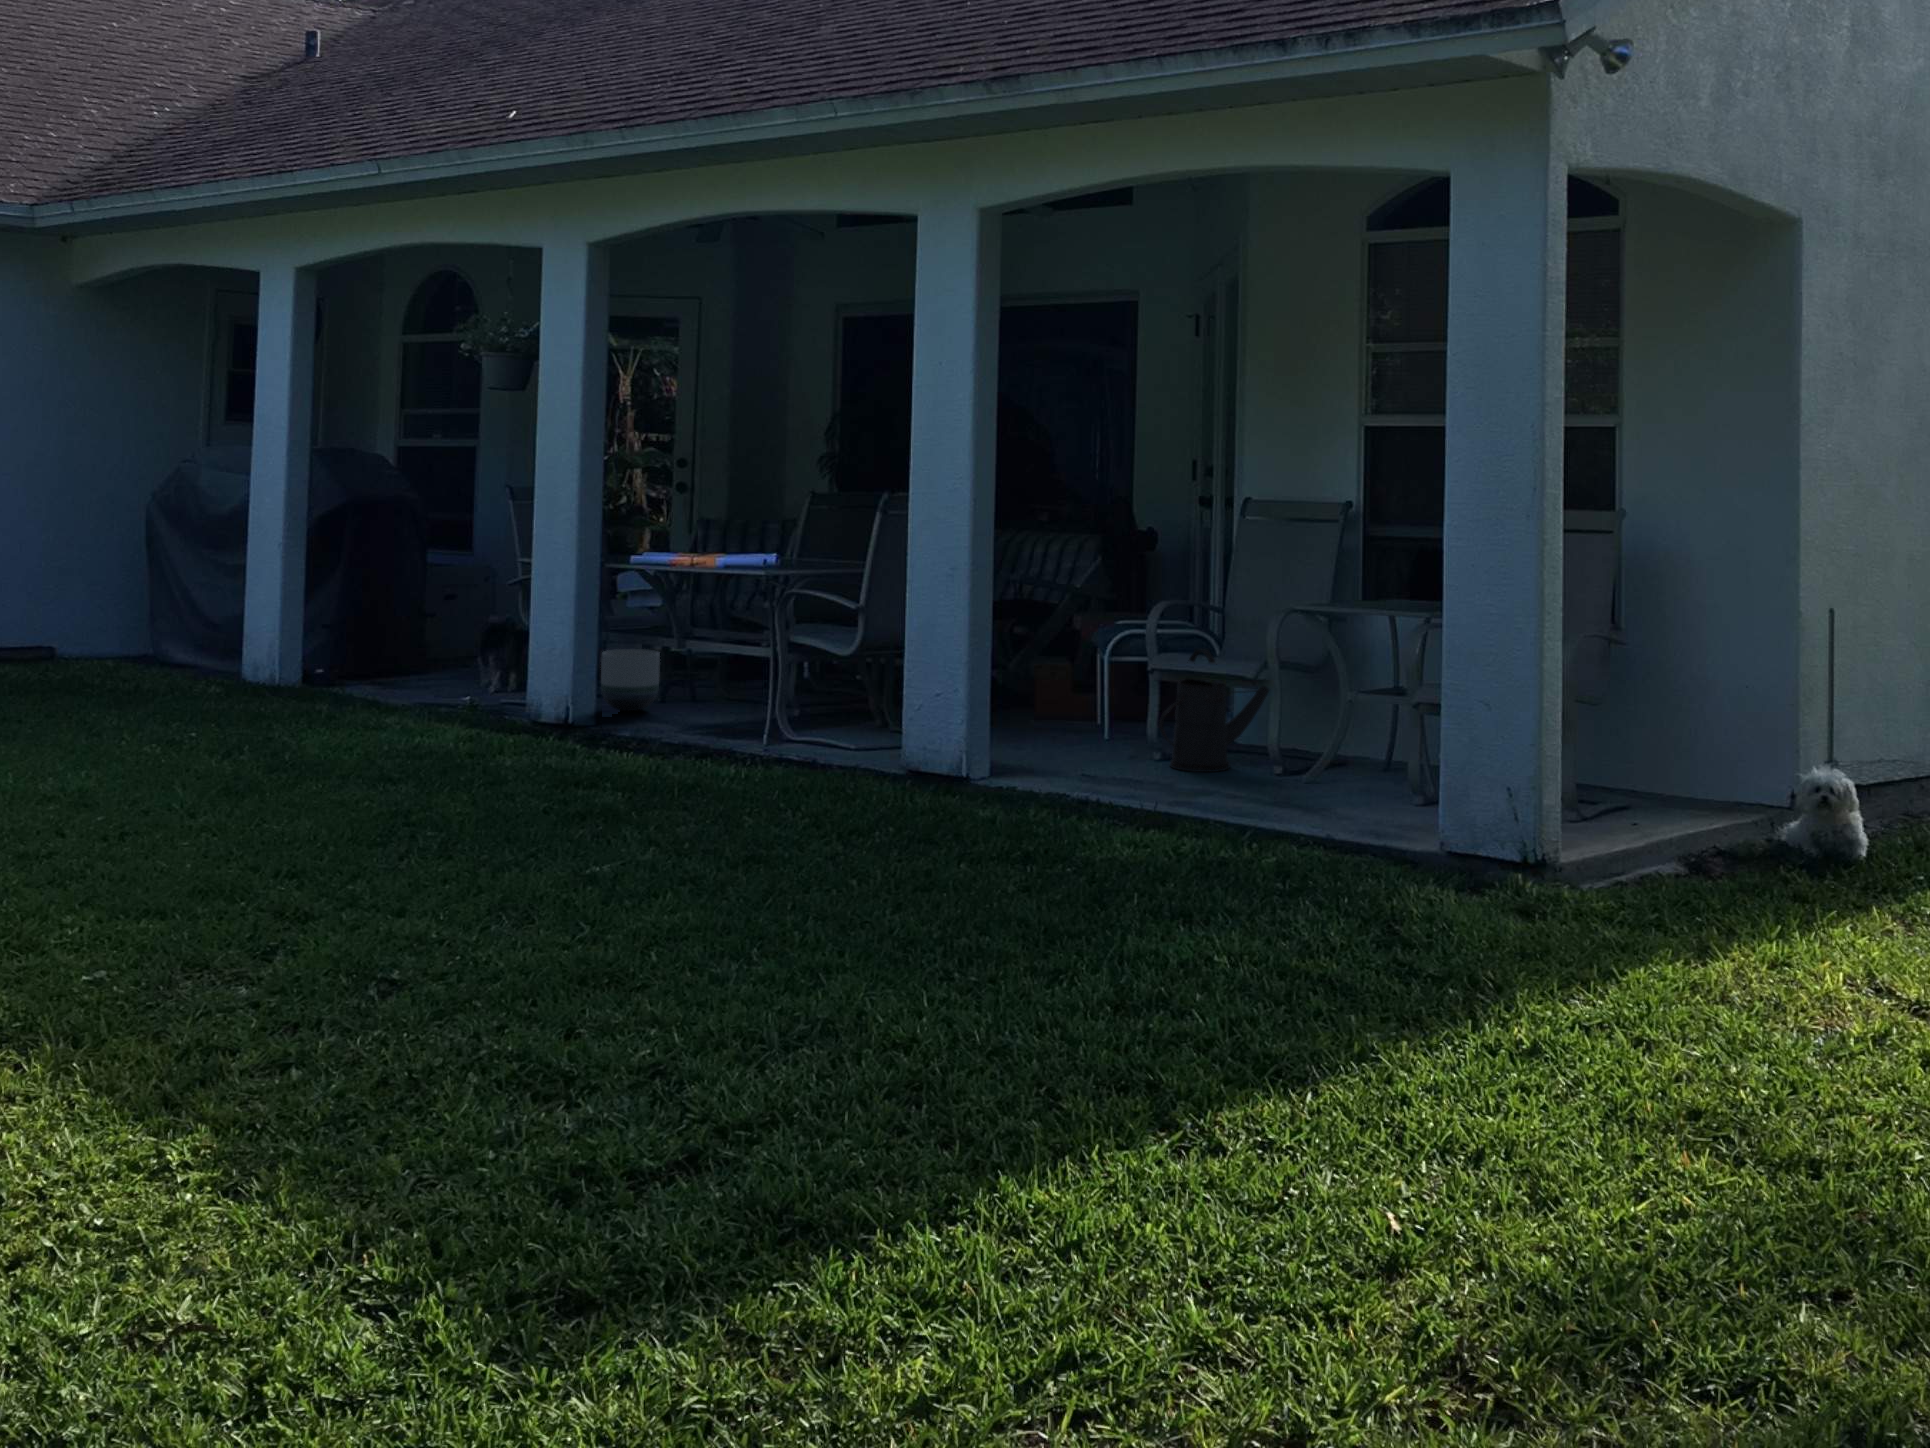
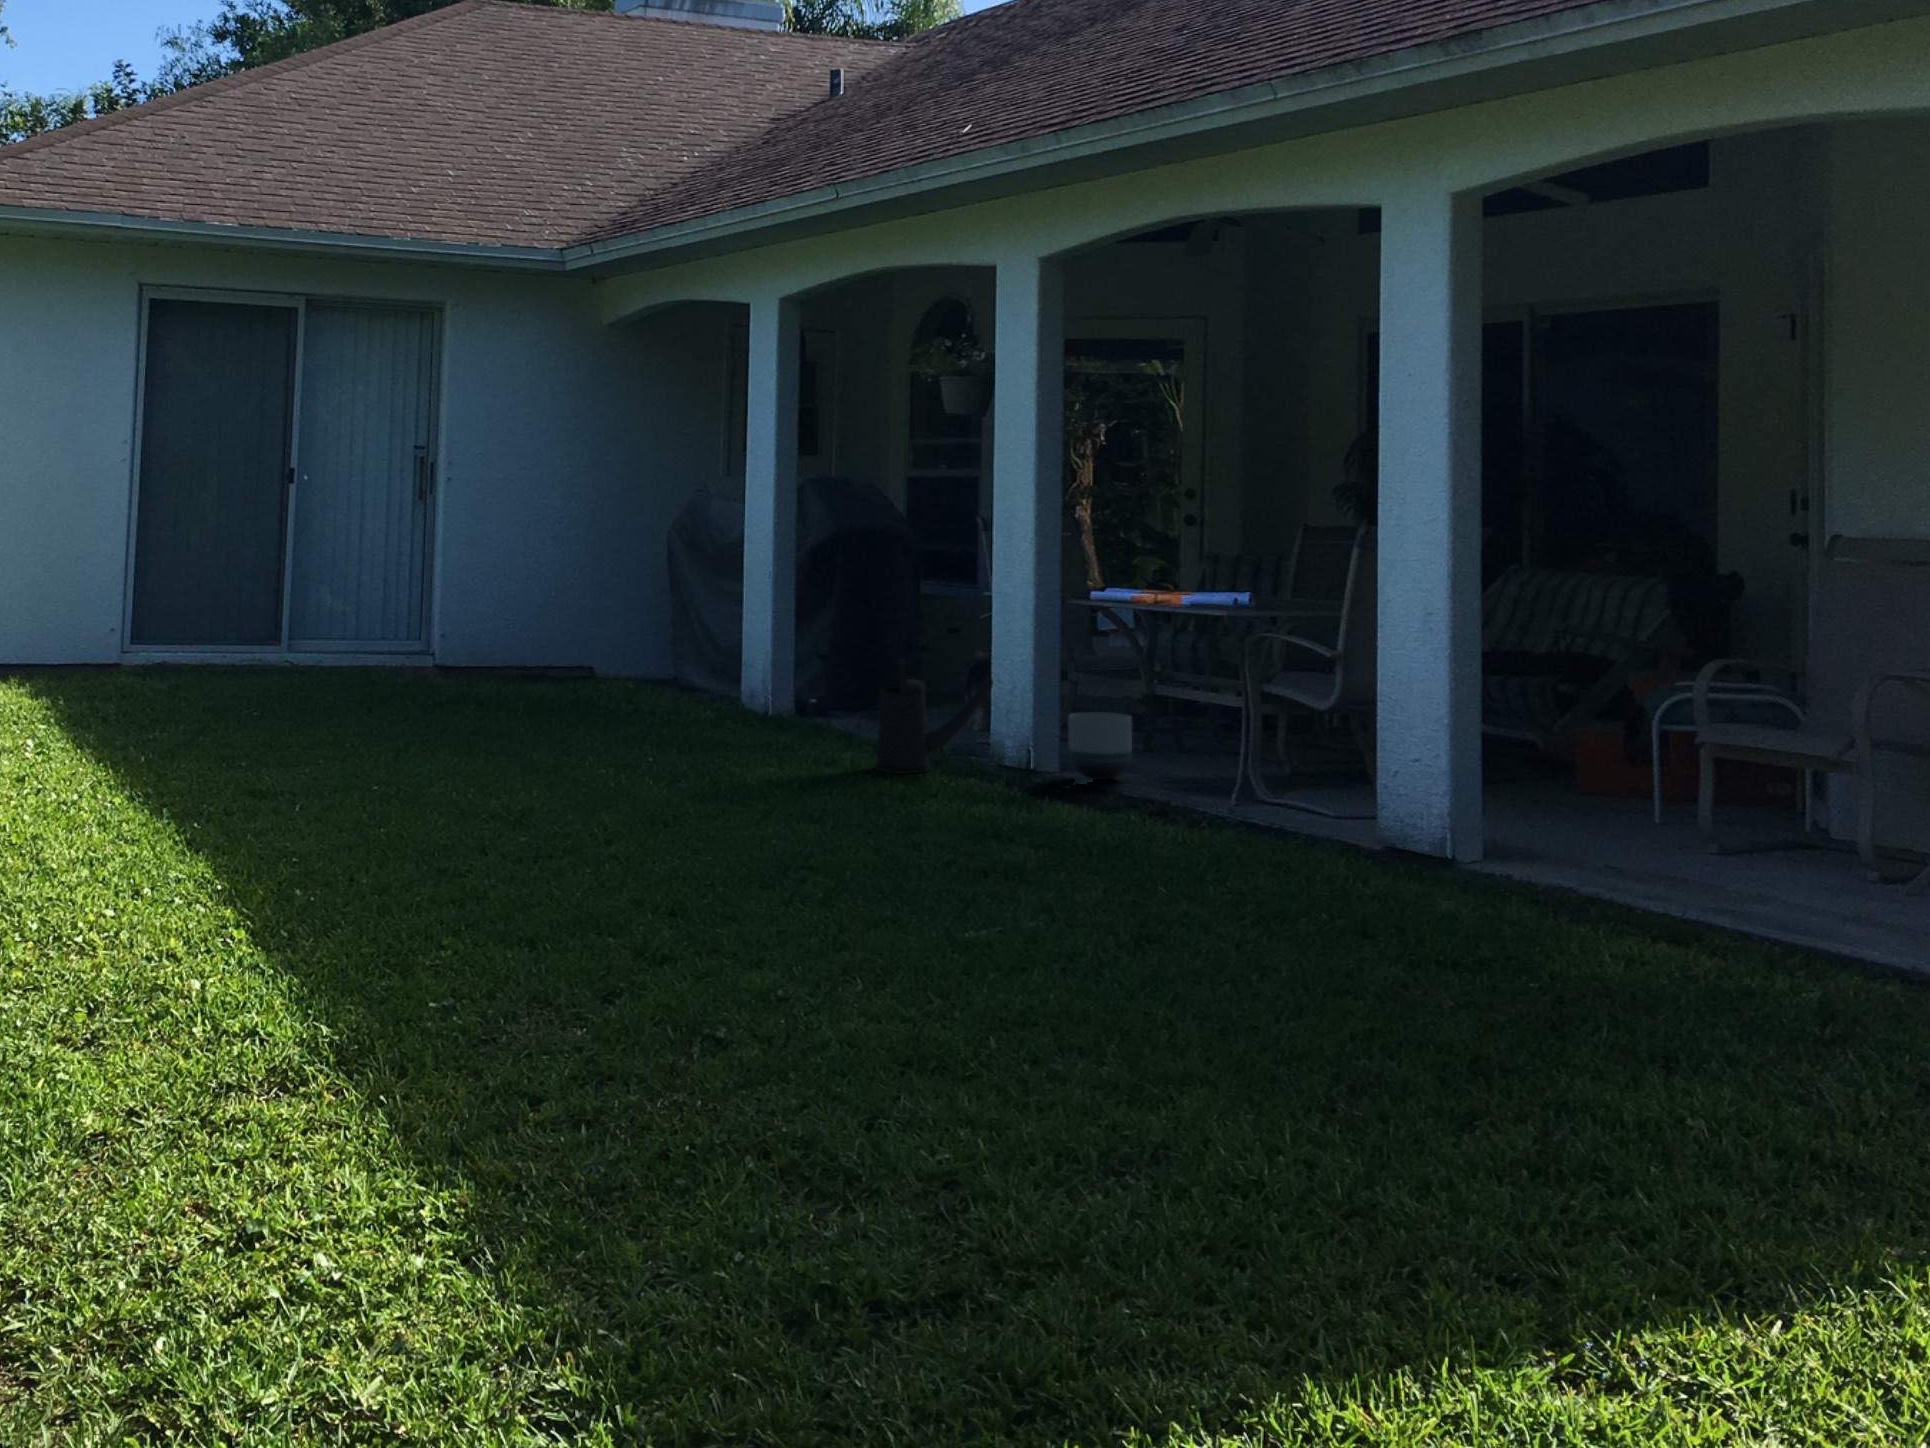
watering can: present [1159,650,1269,772] -> present [863,659,993,774]

